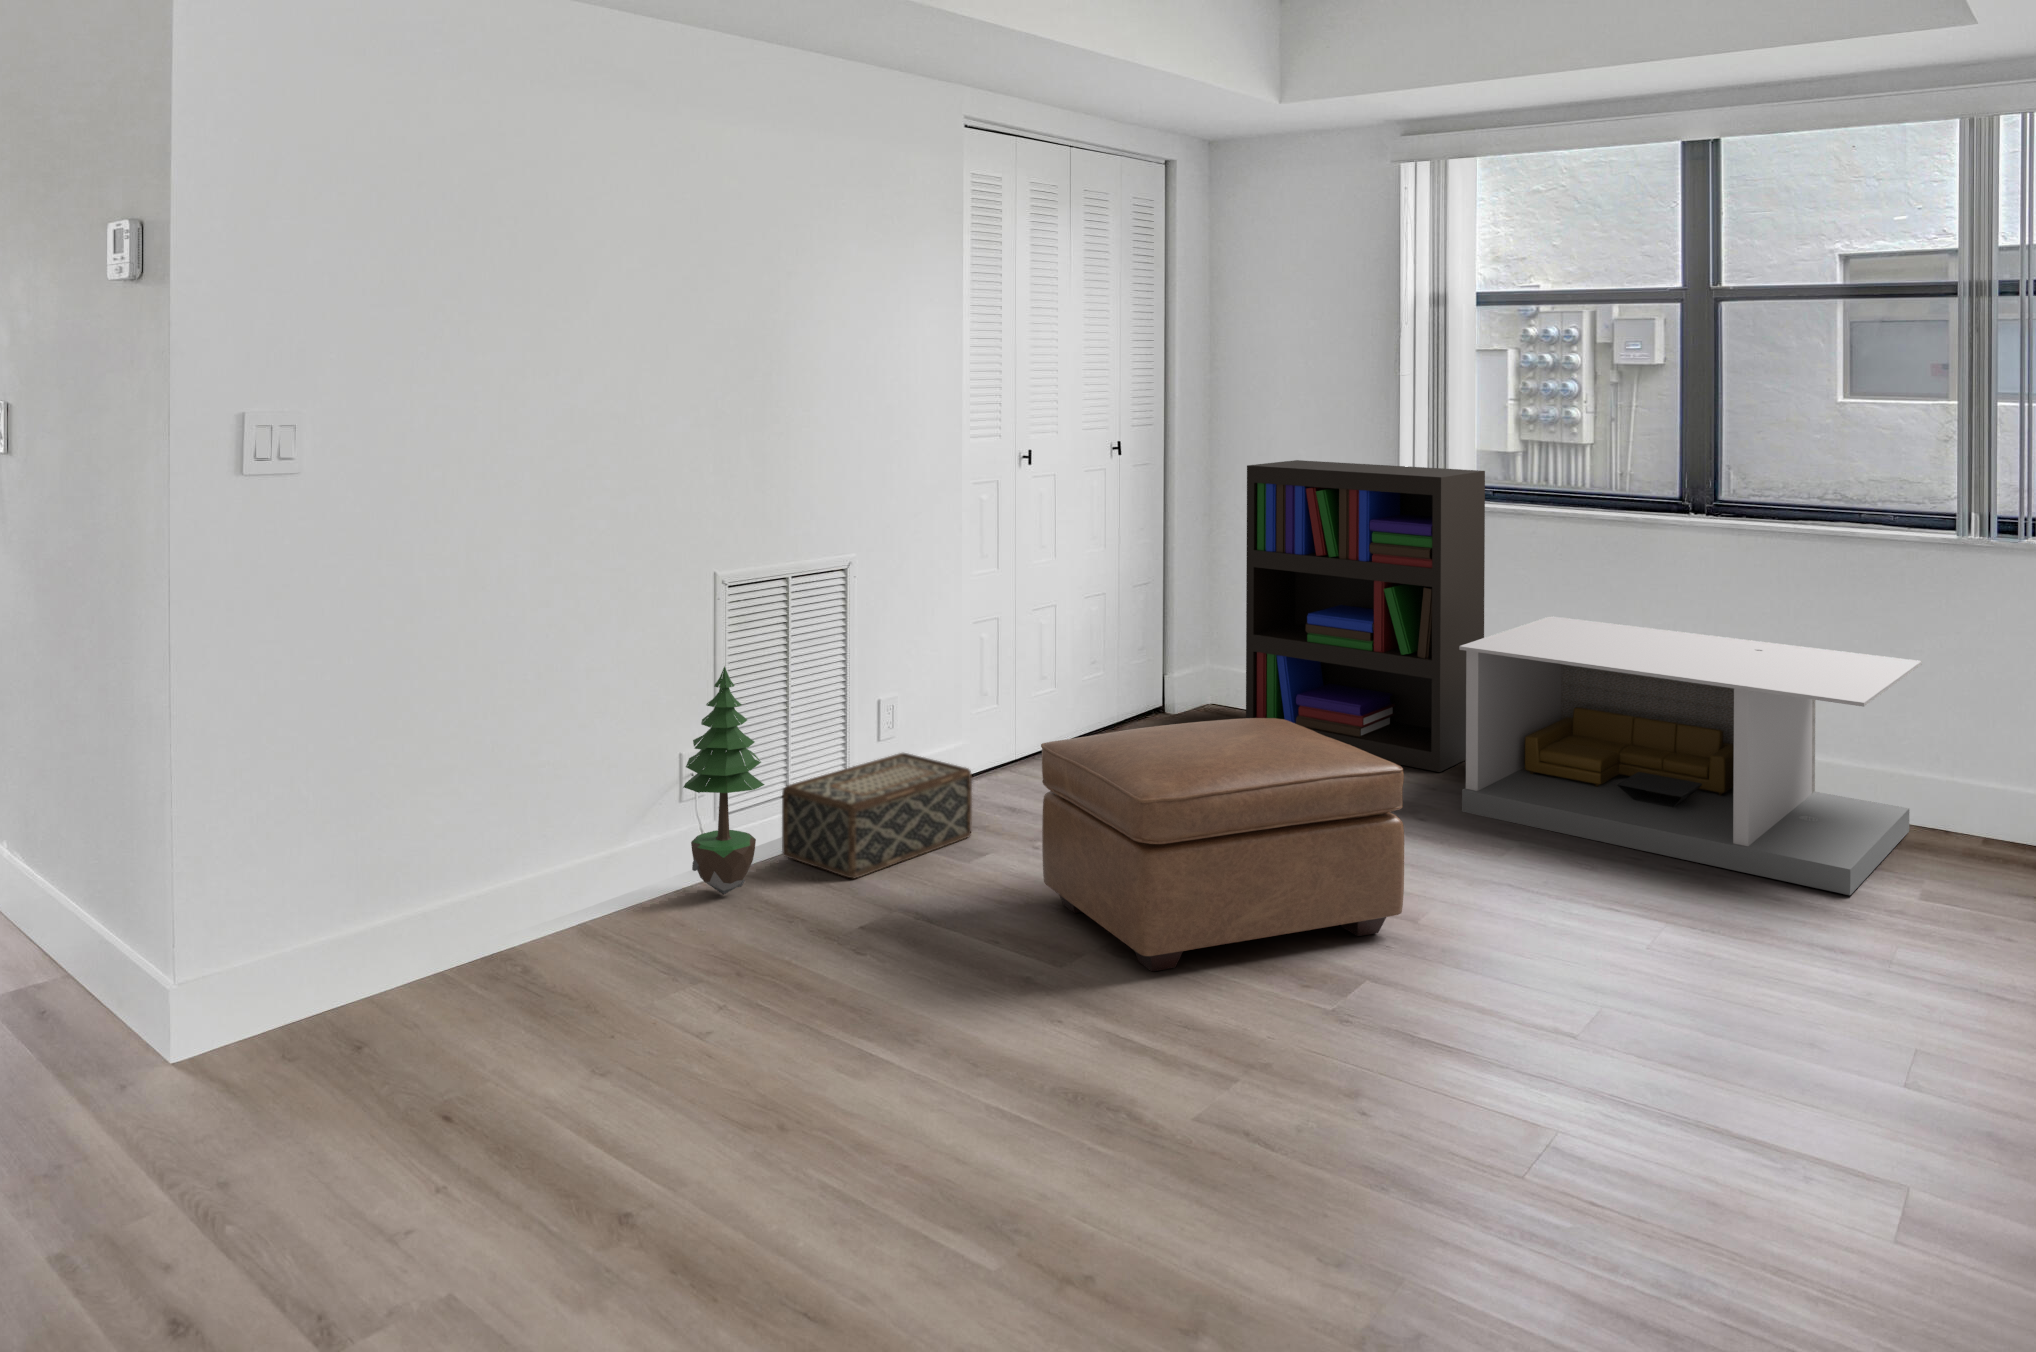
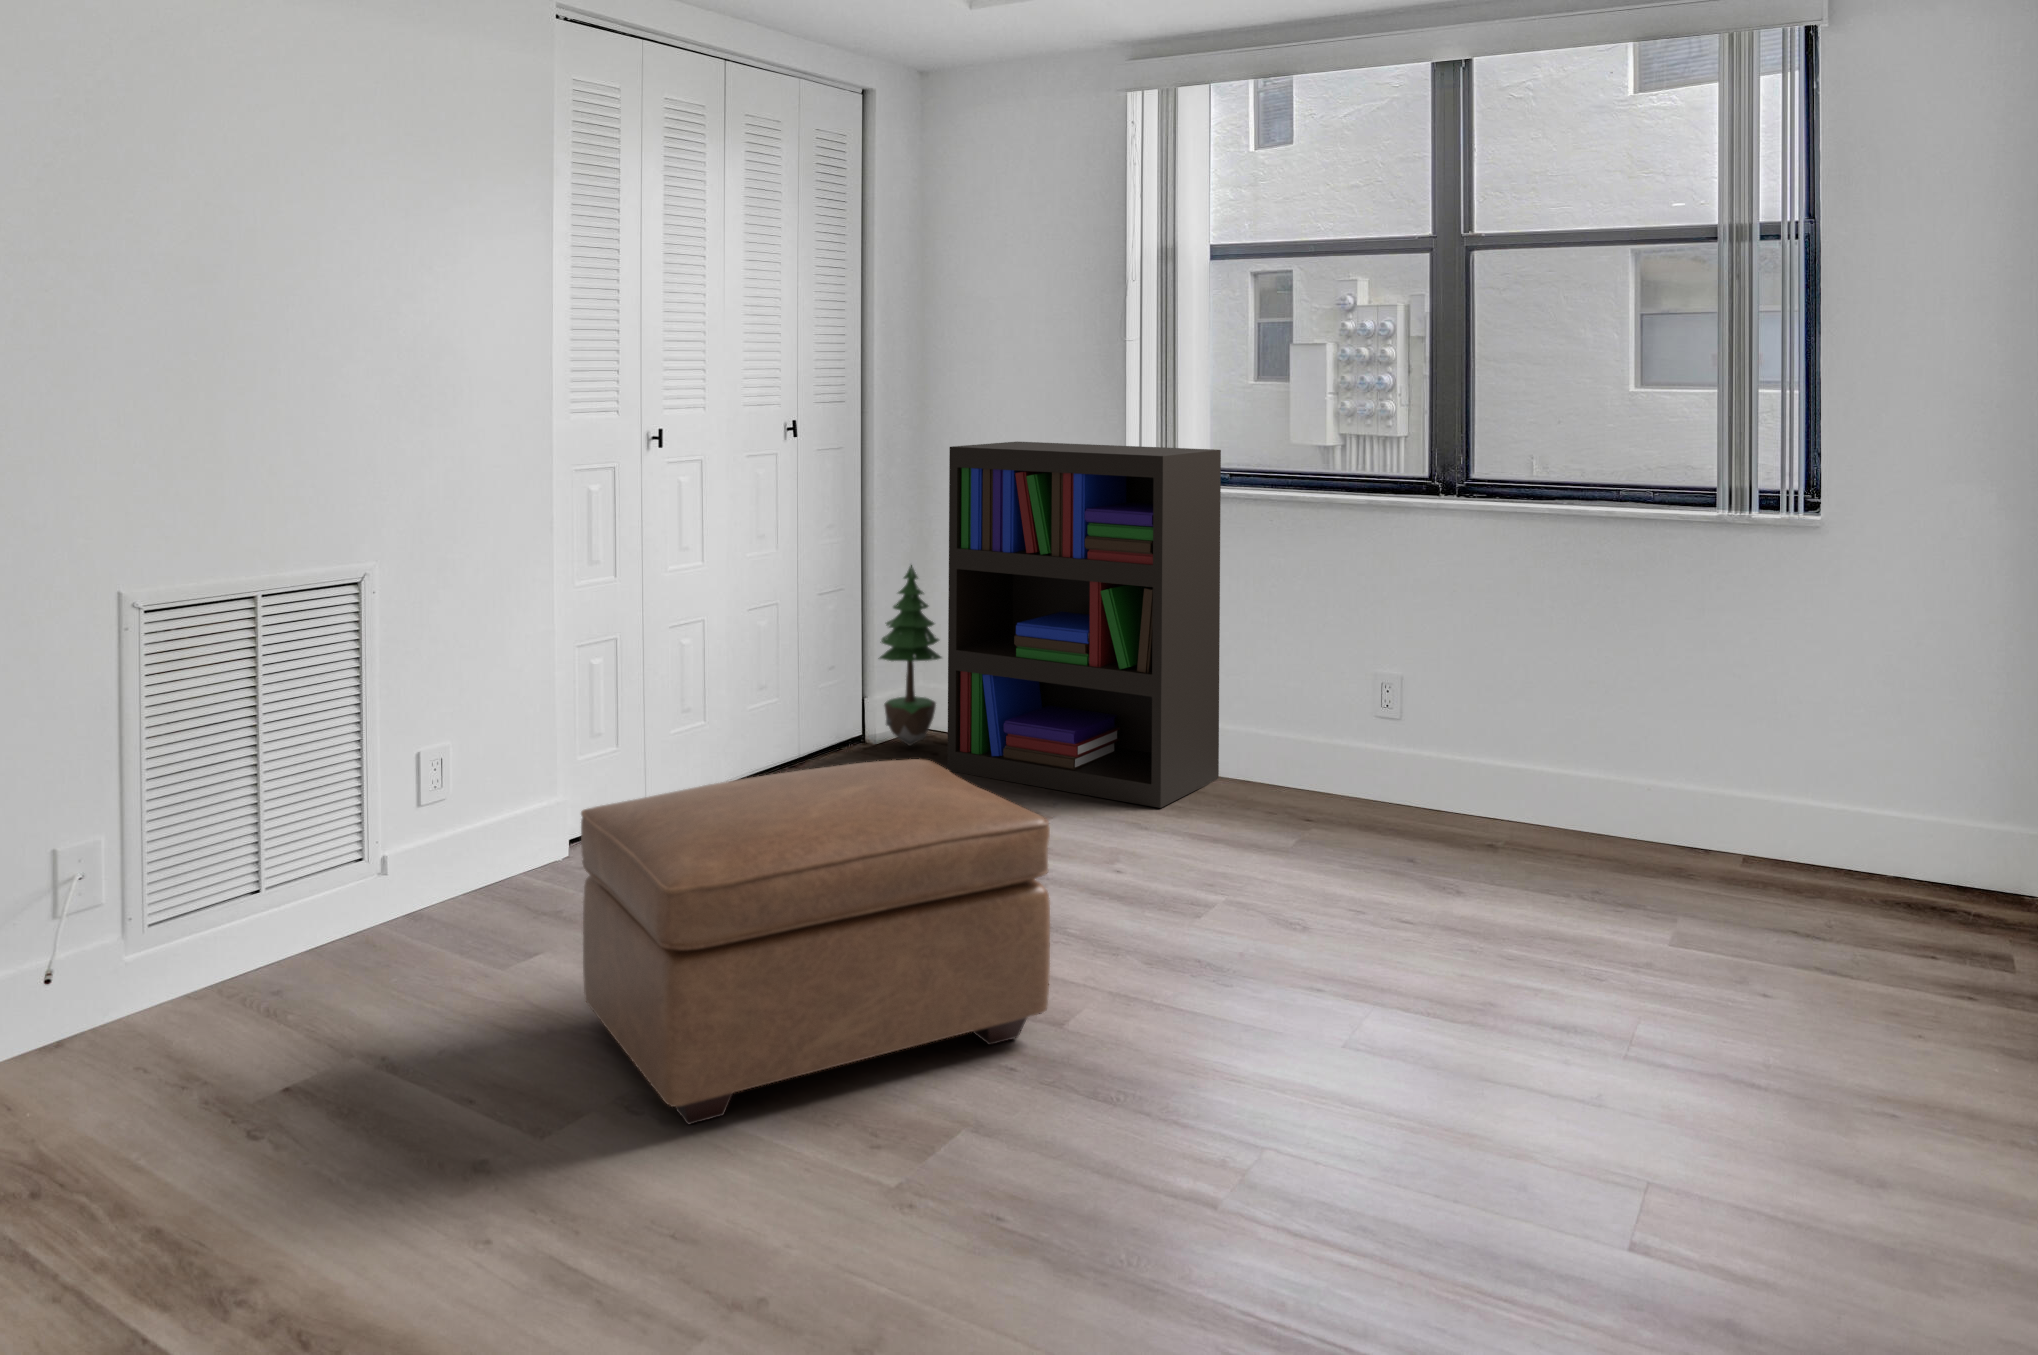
coffee table: present [1459,616,1922,895] -> none [1170,618,1678,942]
potted tree: present [683,667,764,895] -> present [878,565,941,745]
woven basket: present [782,753,972,878] -> none [240,823,531,1008]

